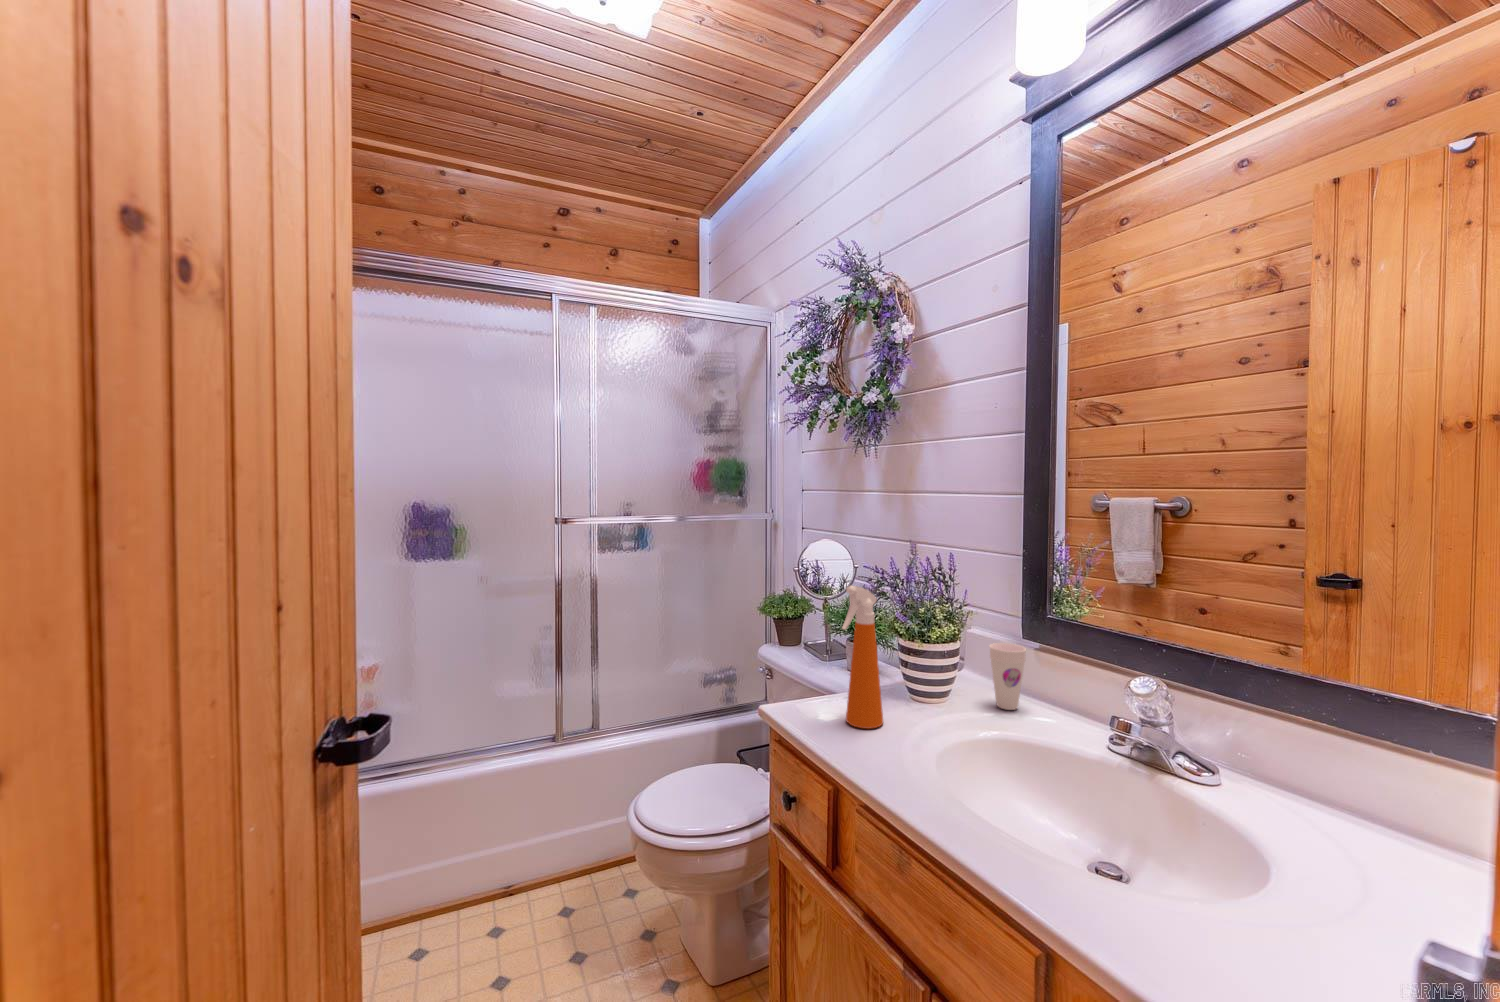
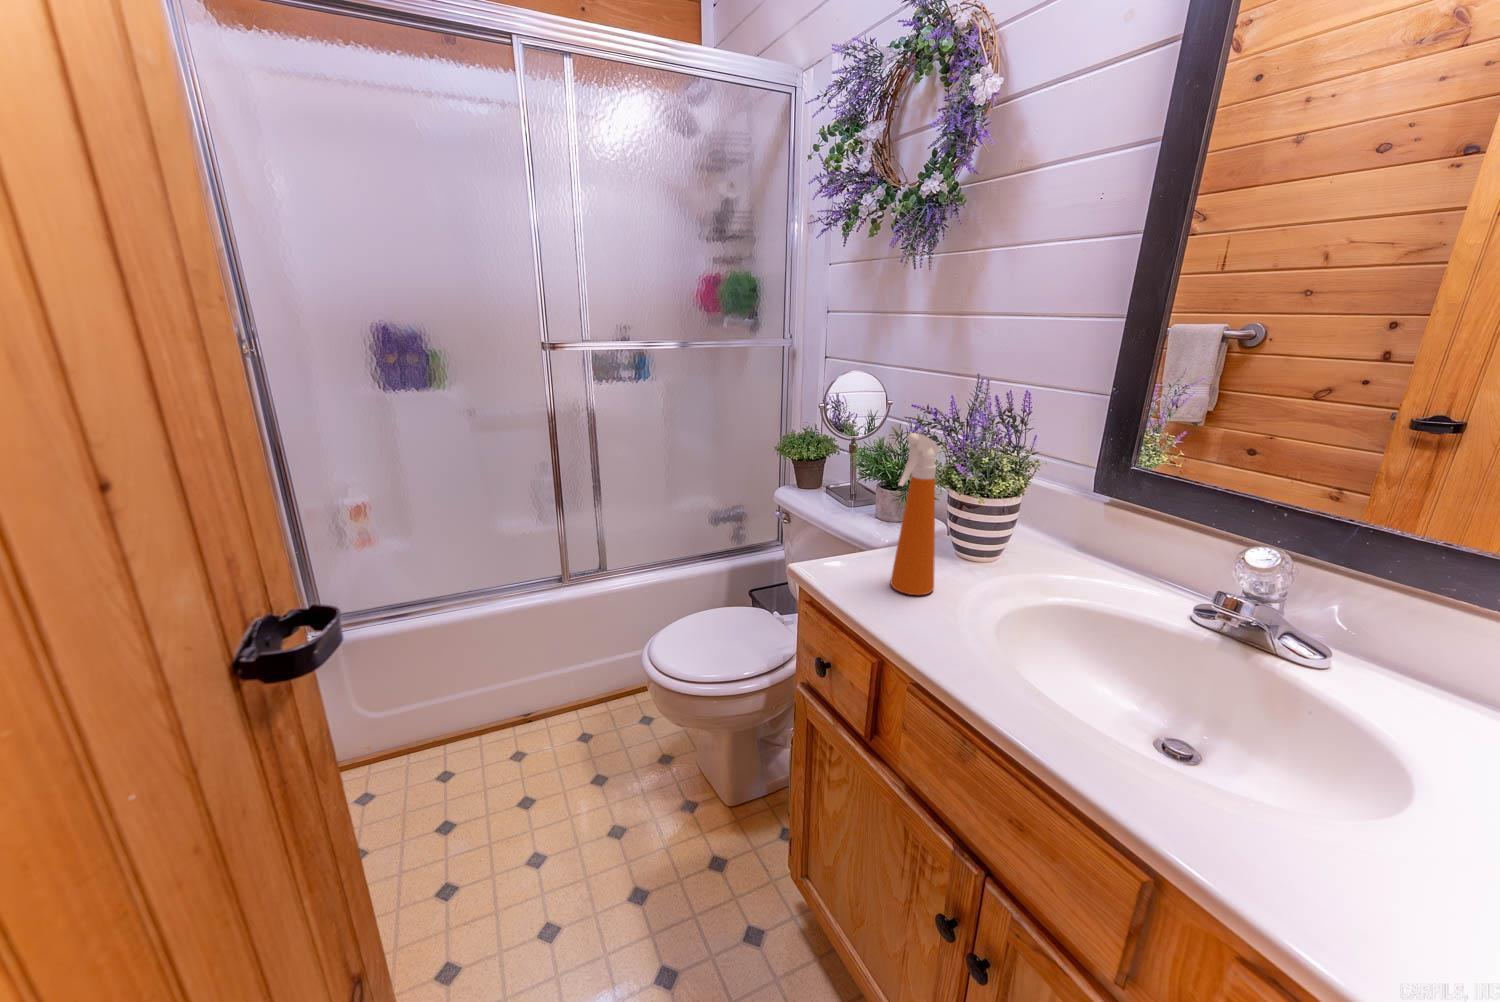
cup: present [990,643,1026,710] -> none [1058,499,1105,573]

